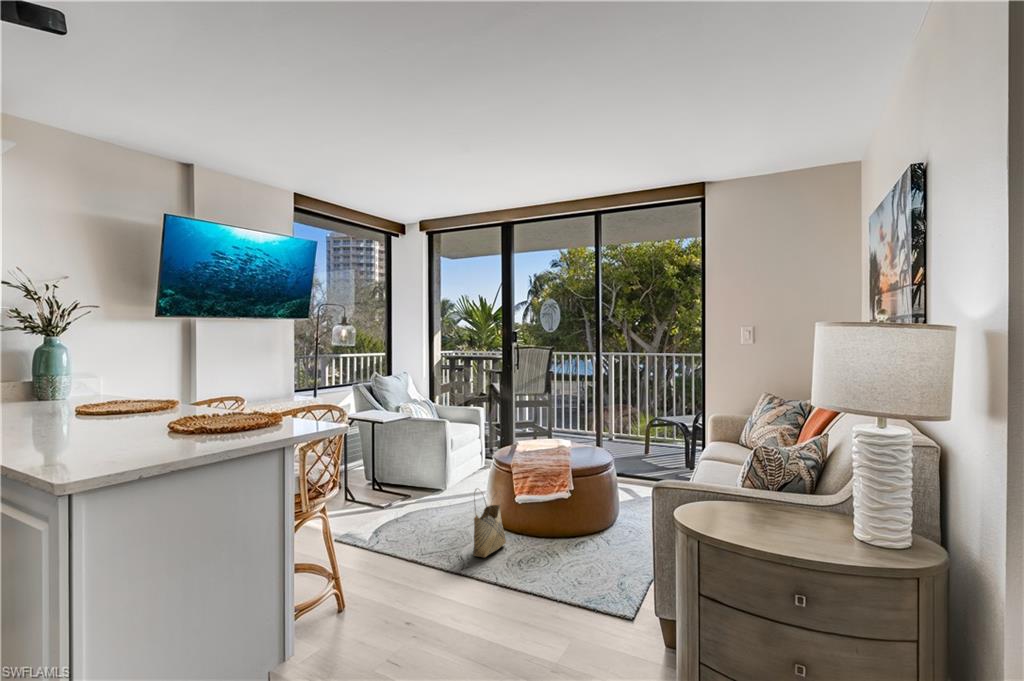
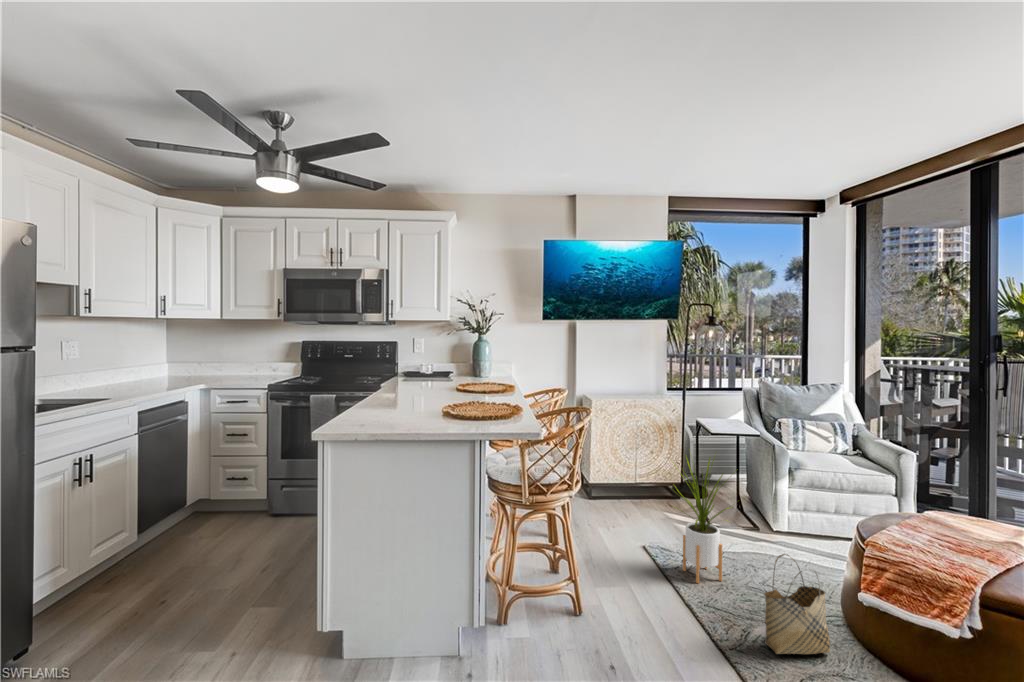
house plant: none [368,428,427,543] -> present [680,457,738,583]

